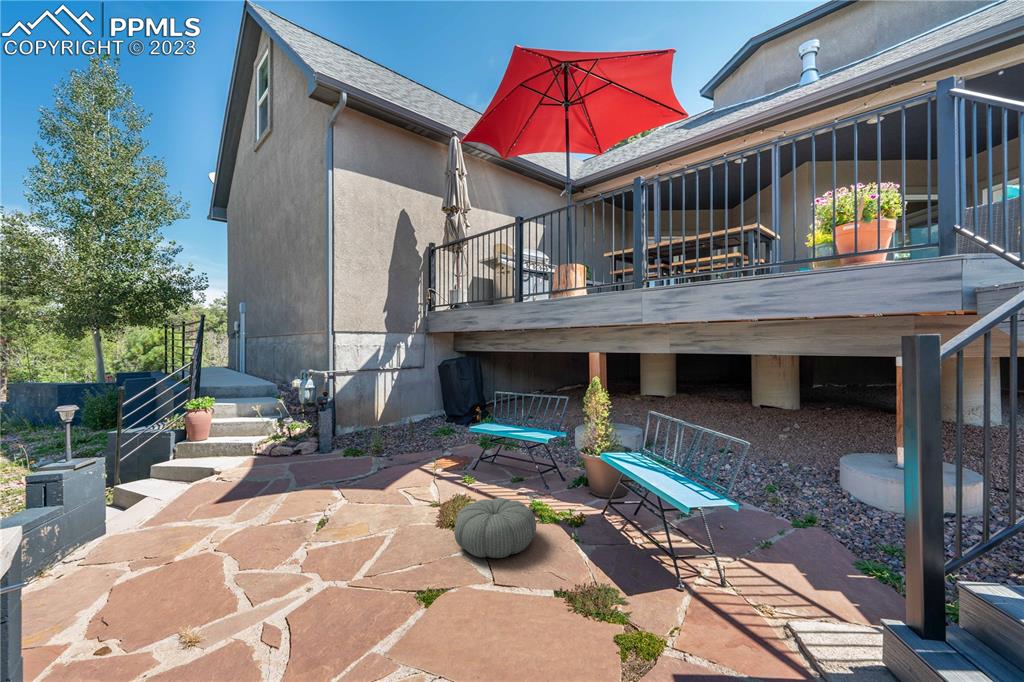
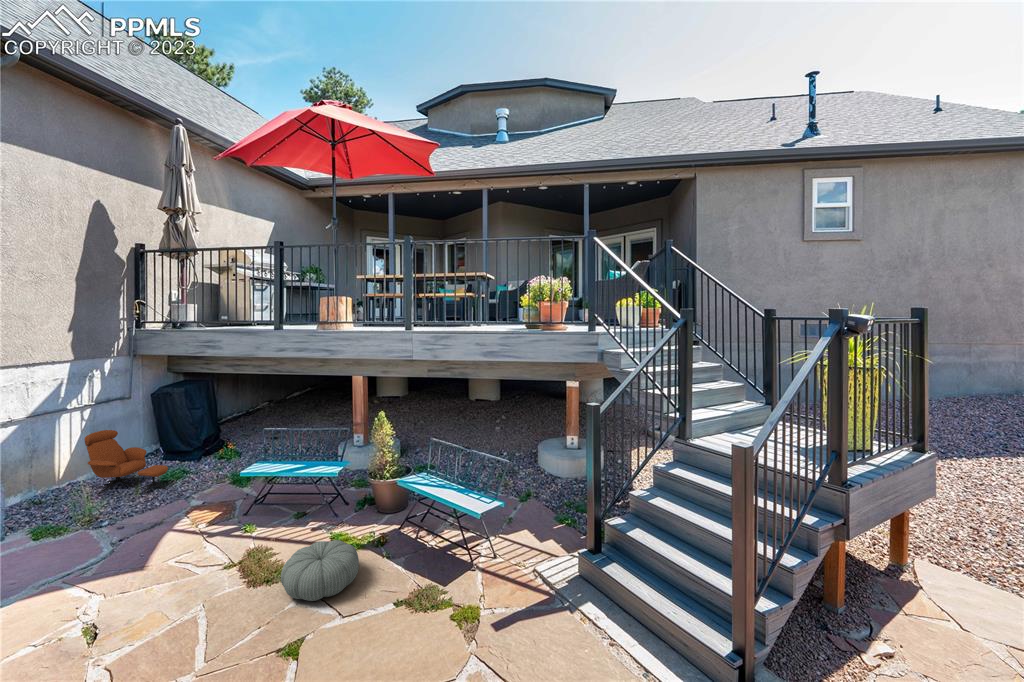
lounge chair: none [390,389,438,442] -> present [84,430,168,494]

